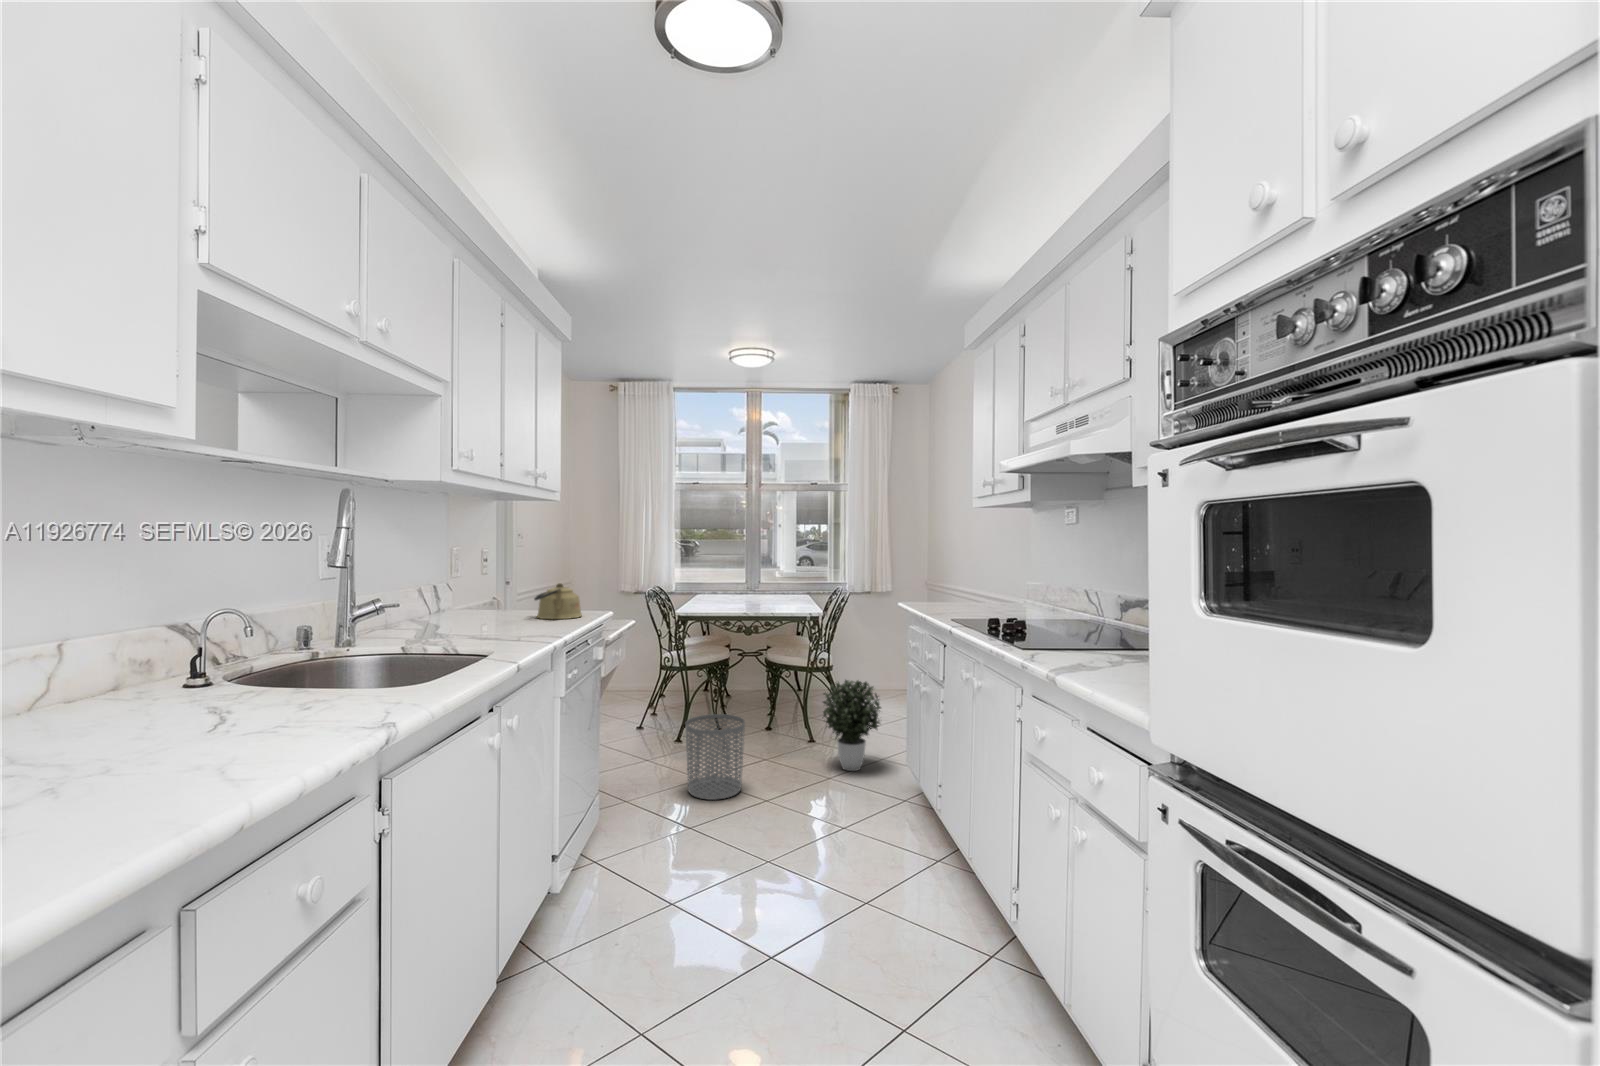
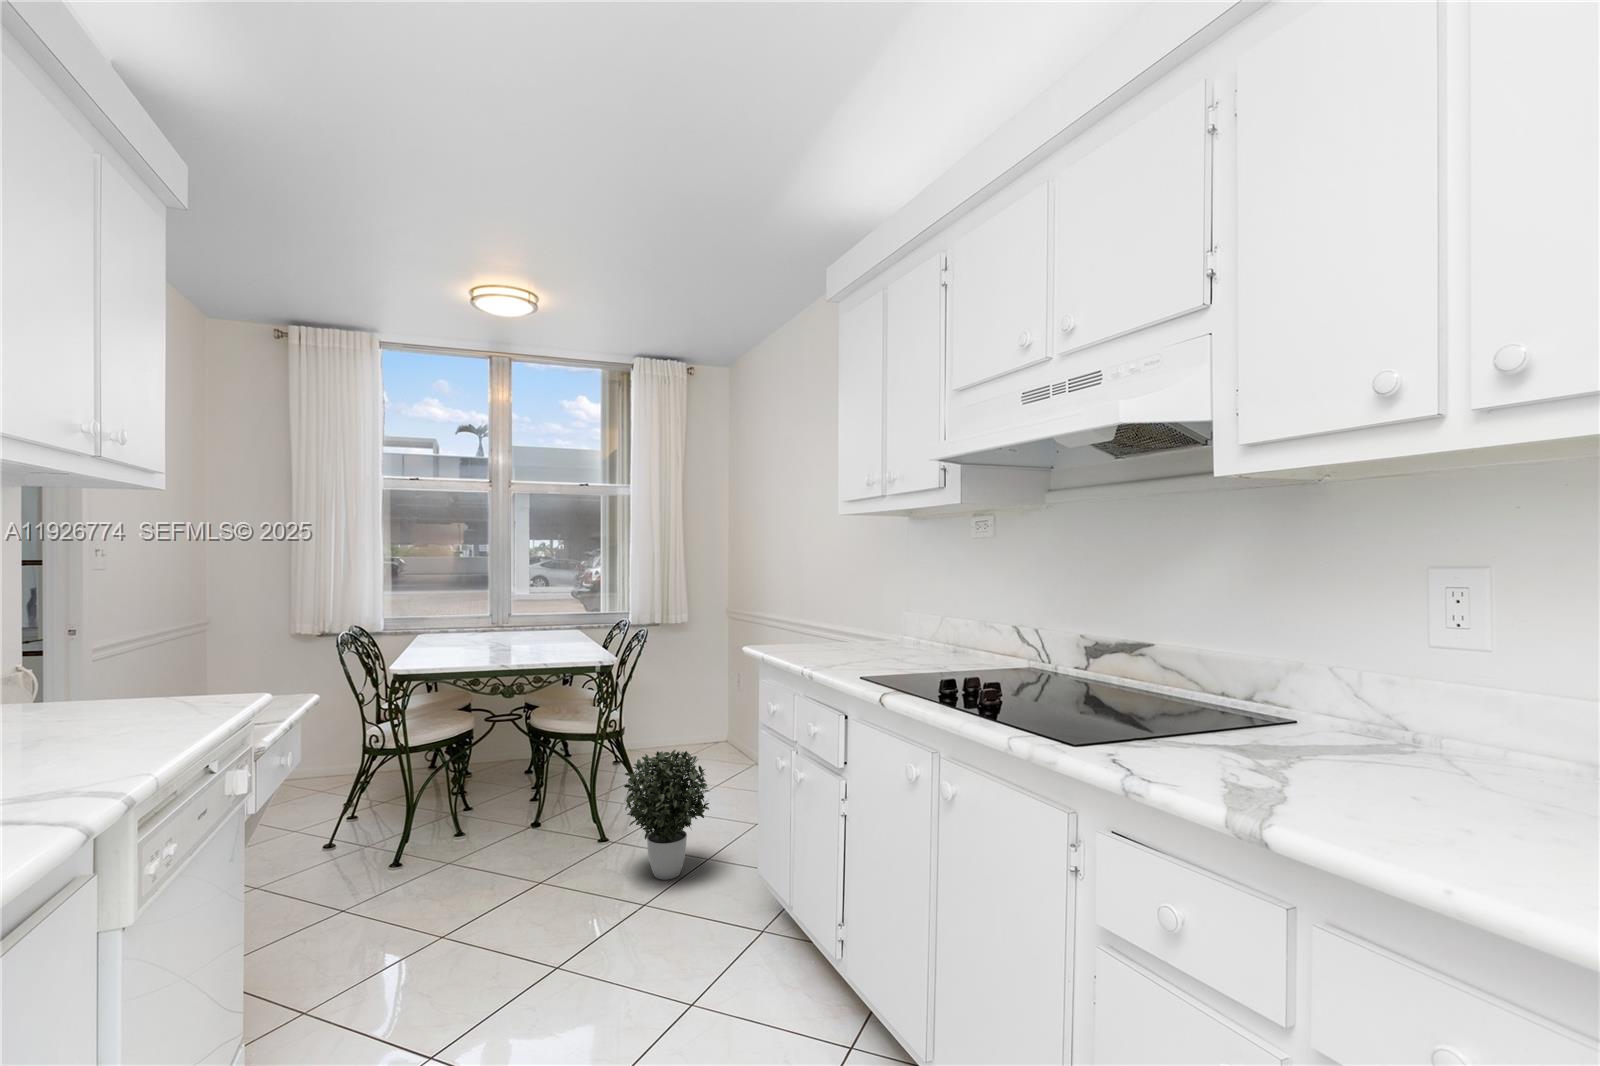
kettle: present [534,583,582,619] -> none [87,654,204,727]
waste bin: present [686,714,745,800] -> none [412,829,513,977]

